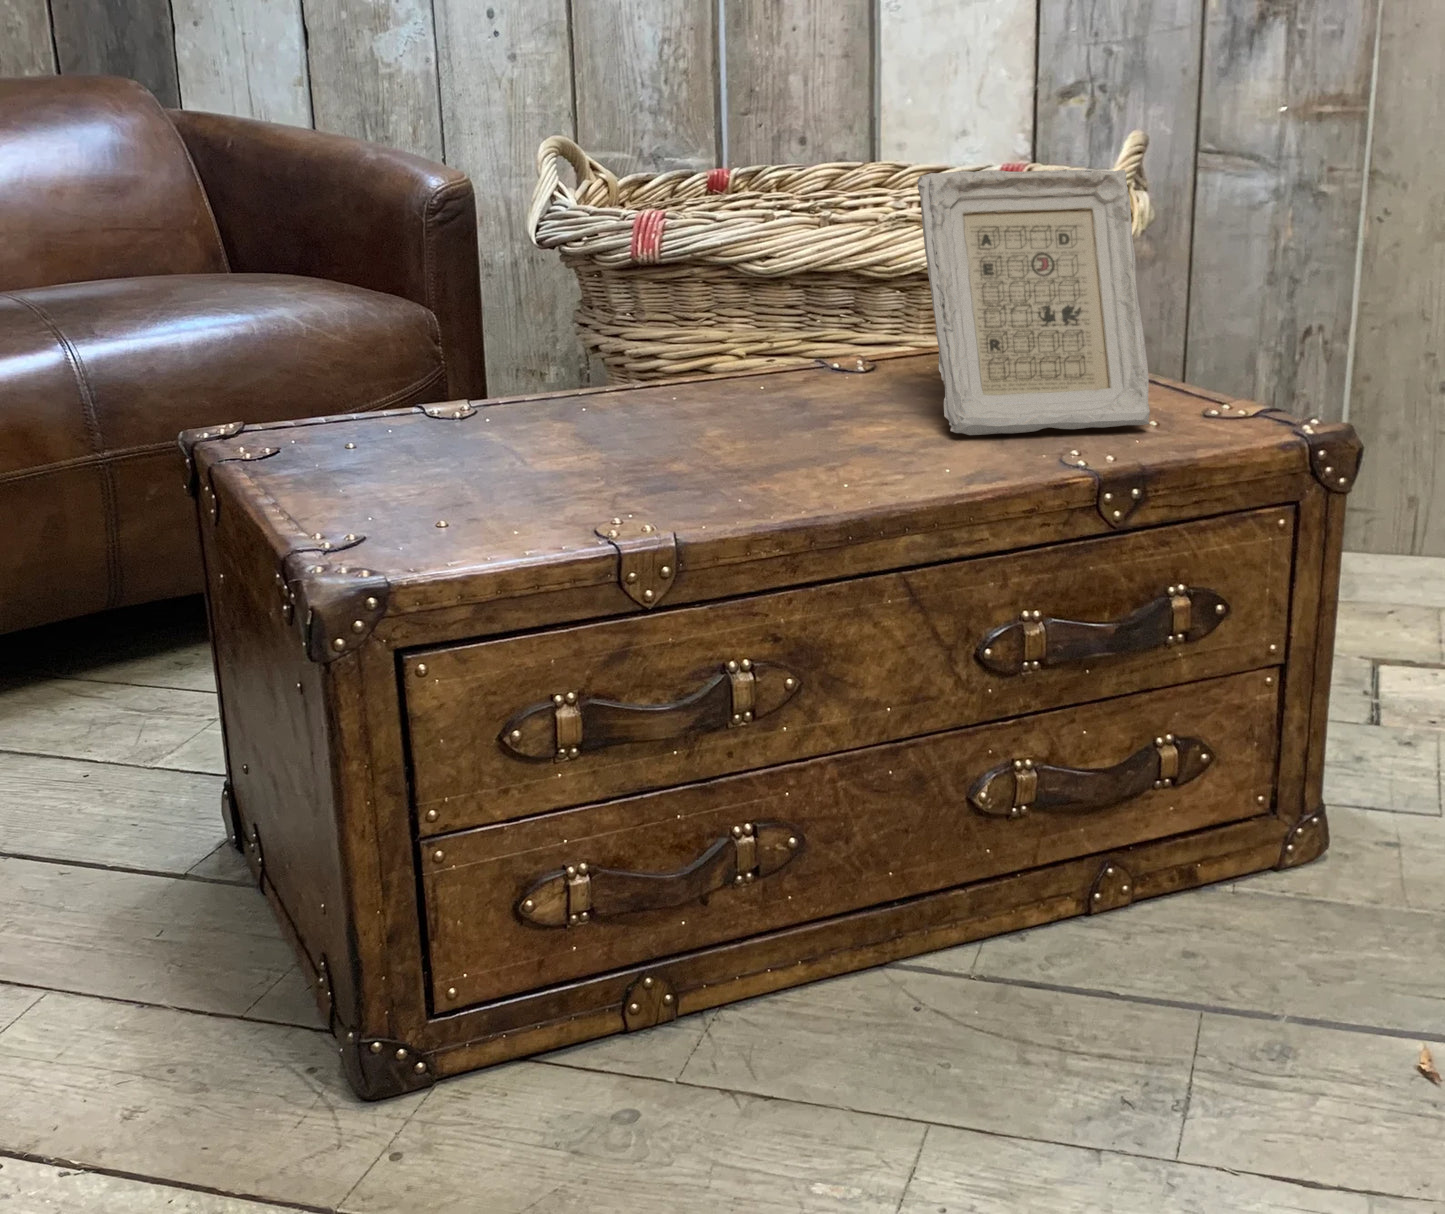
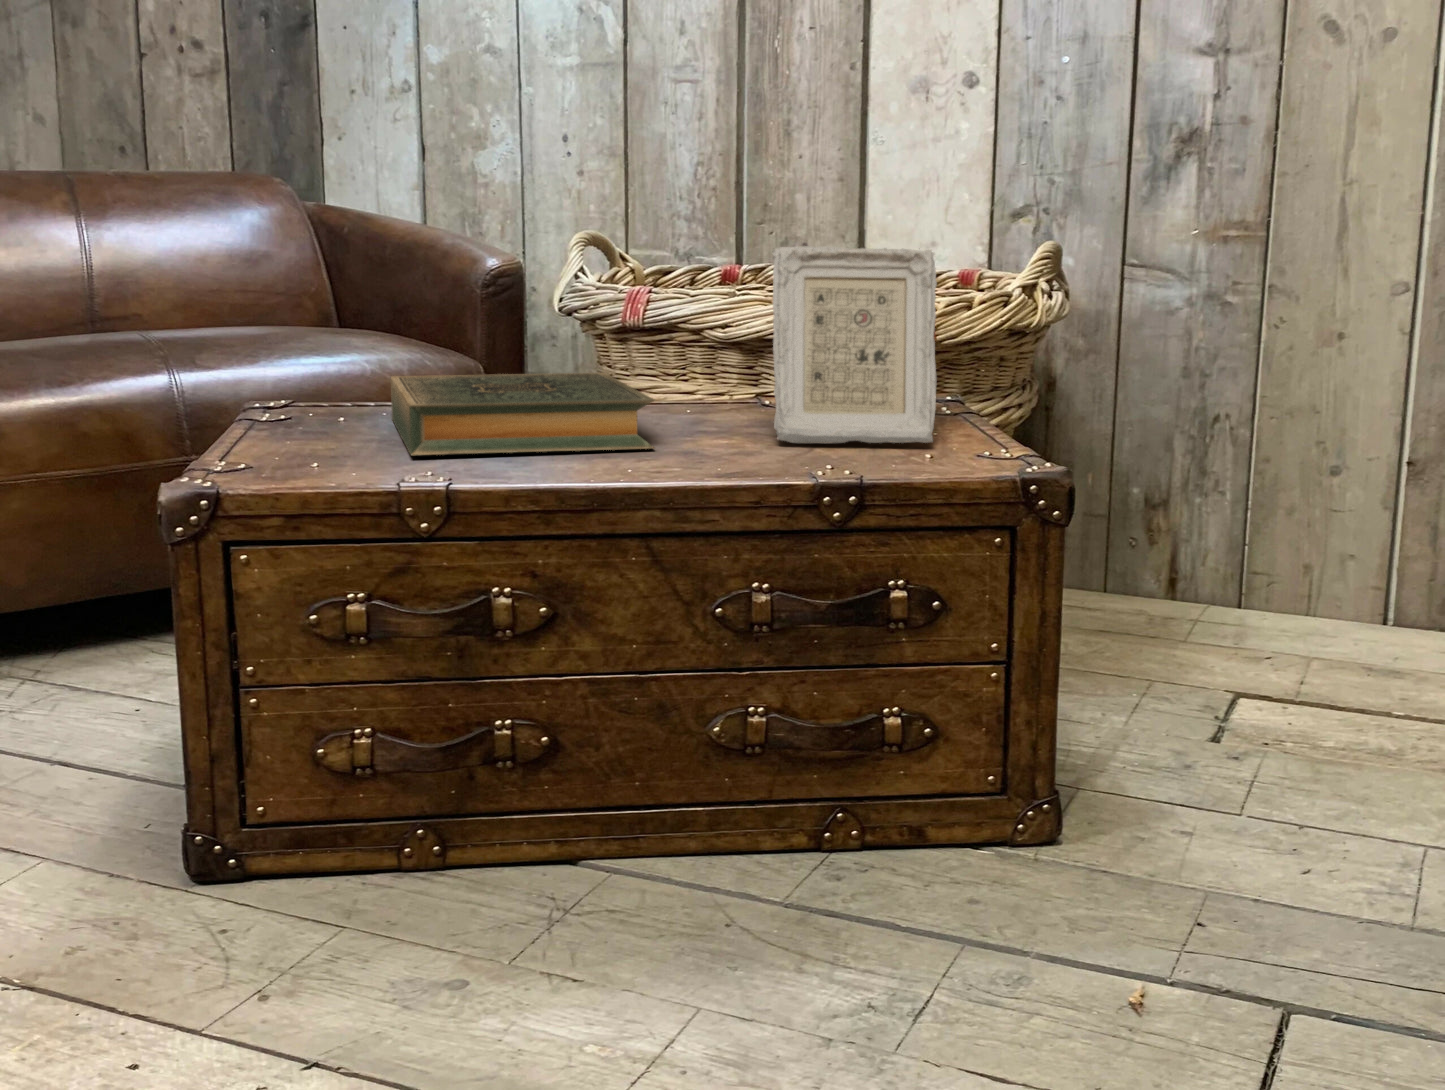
hardback book: none [404,340,806,495] -> present [391,373,655,455]

